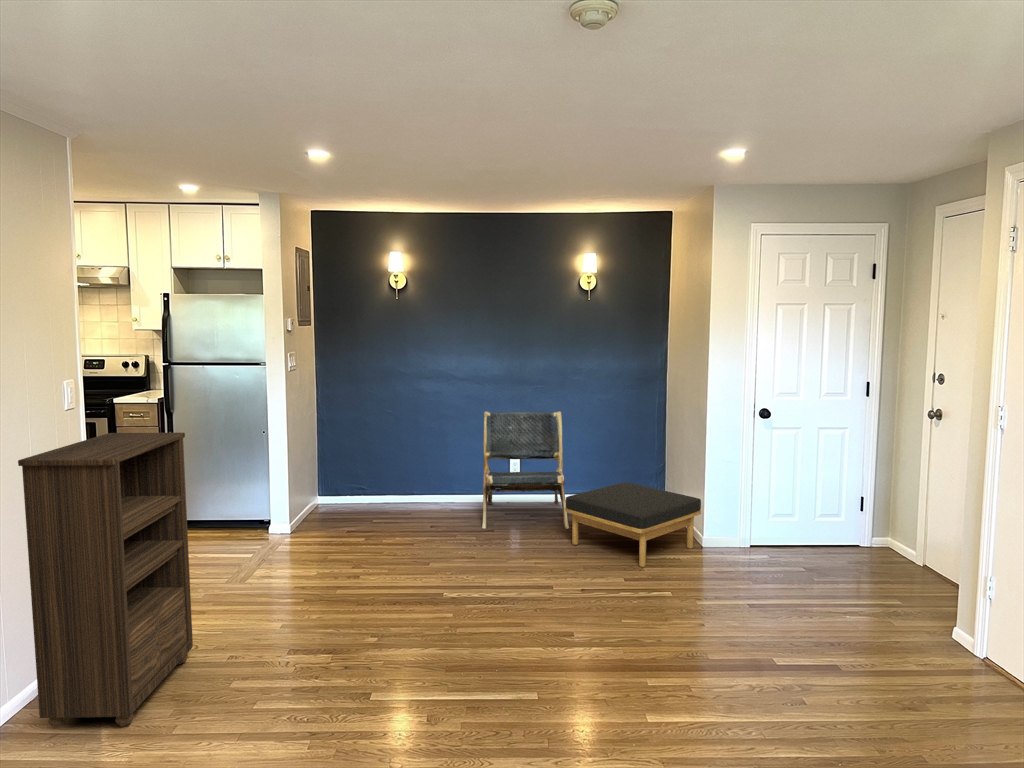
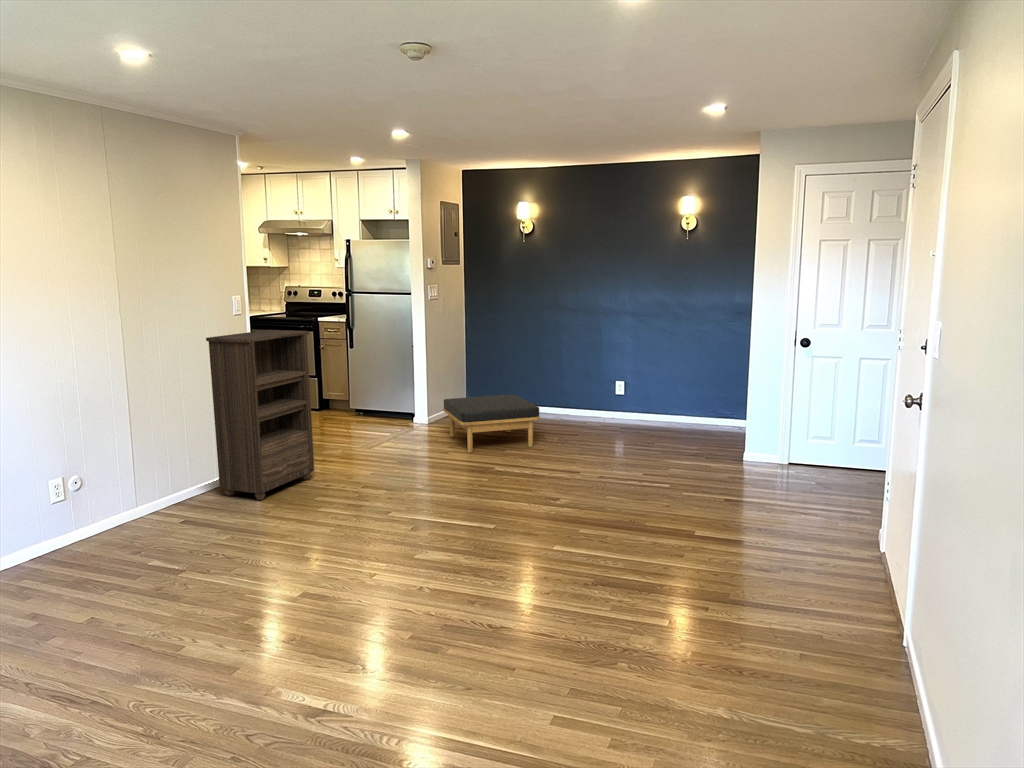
lounge chair: present [482,411,569,529] -> none [569,339,659,440]
ottoman: present [565,482,701,567] -> present [443,395,540,453]

